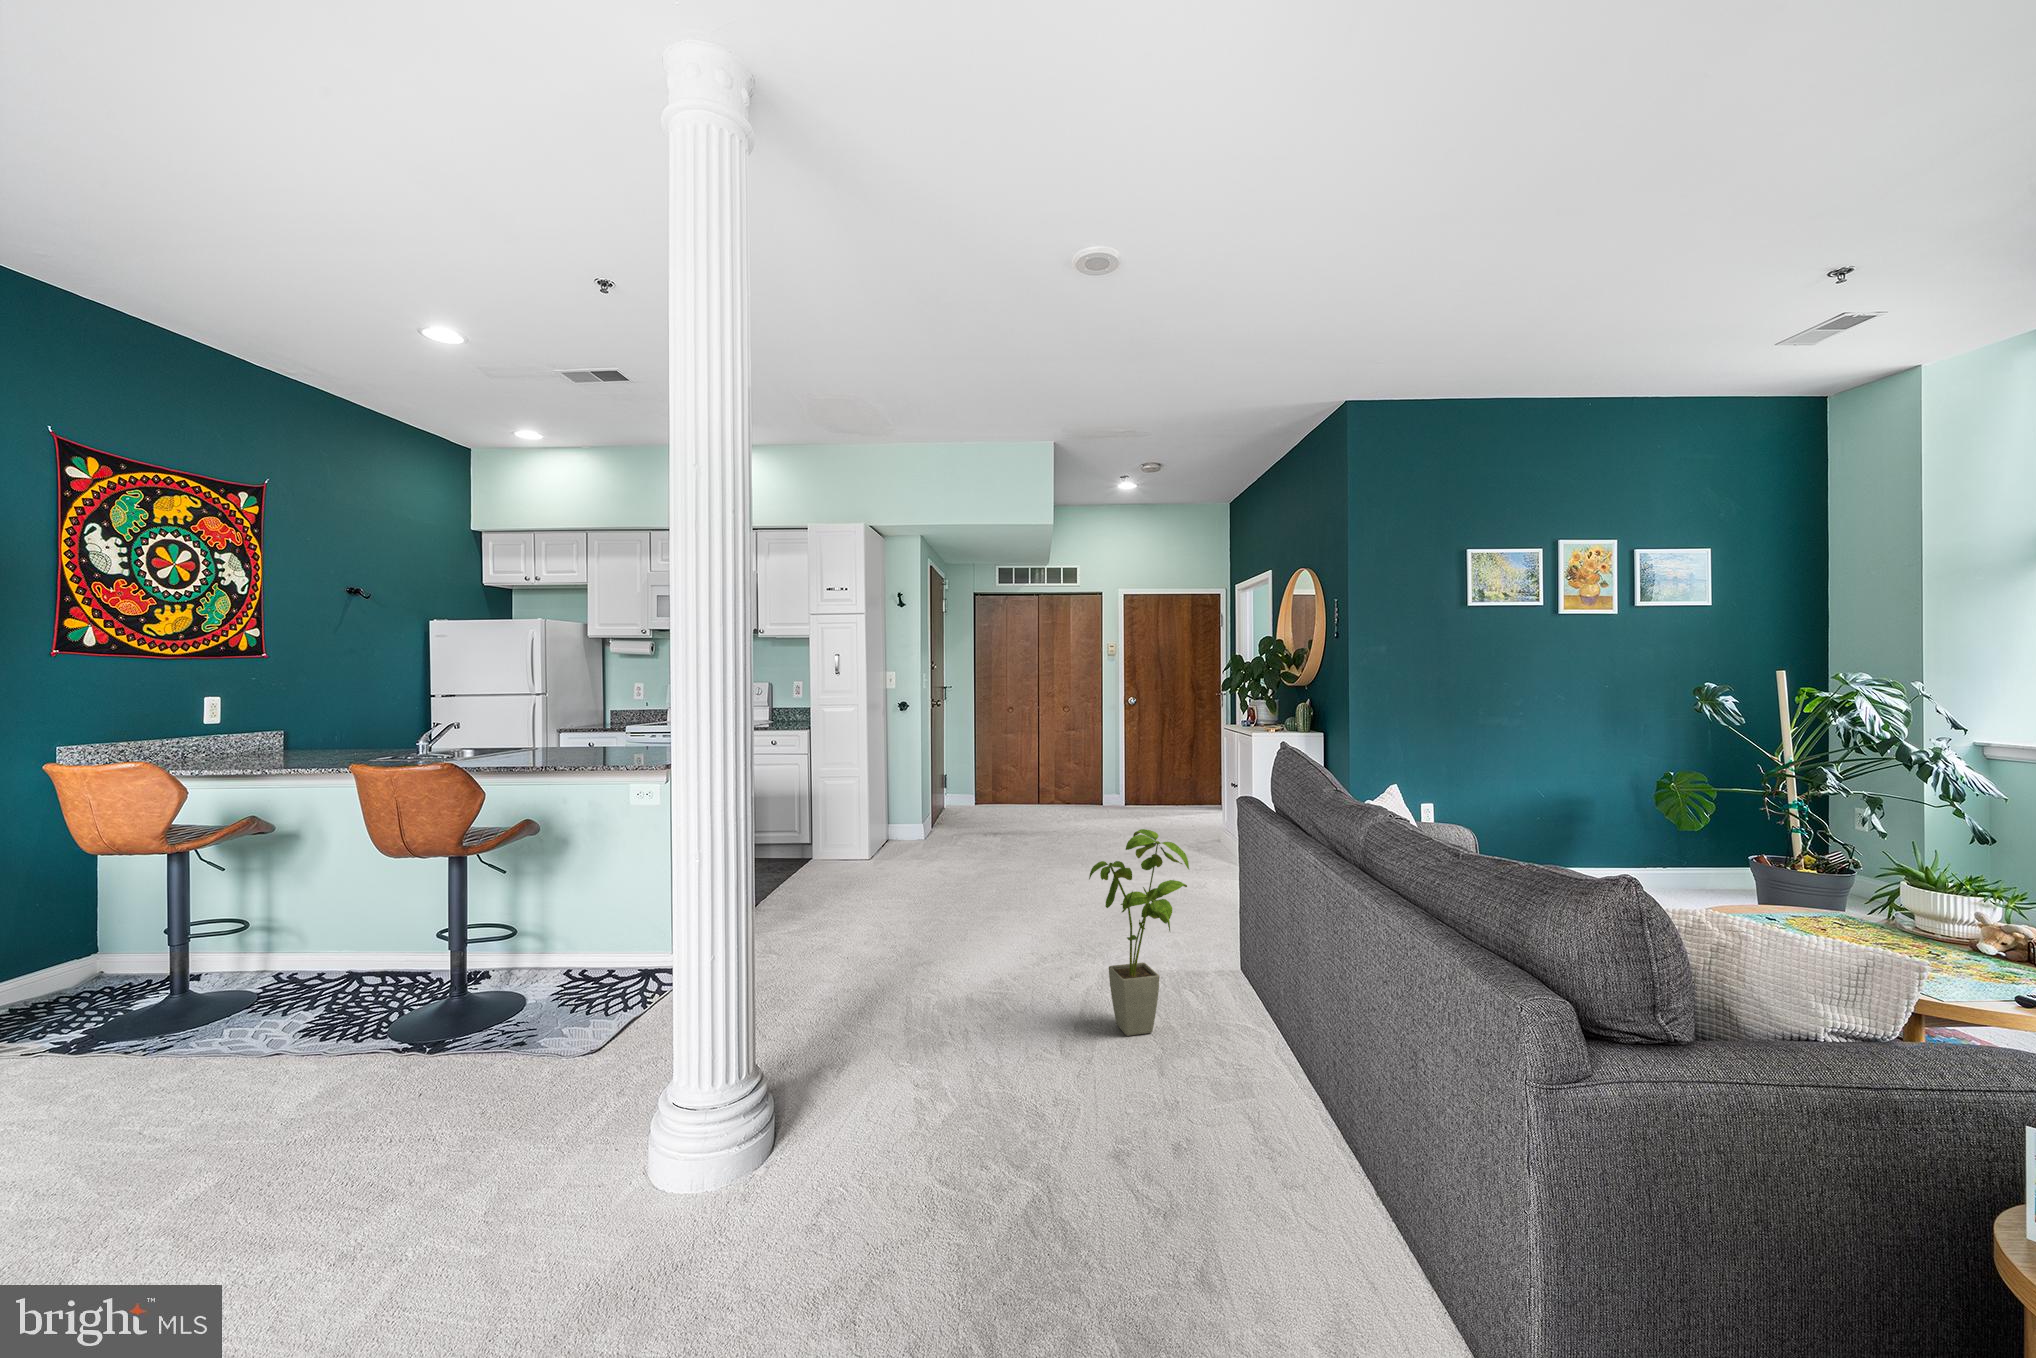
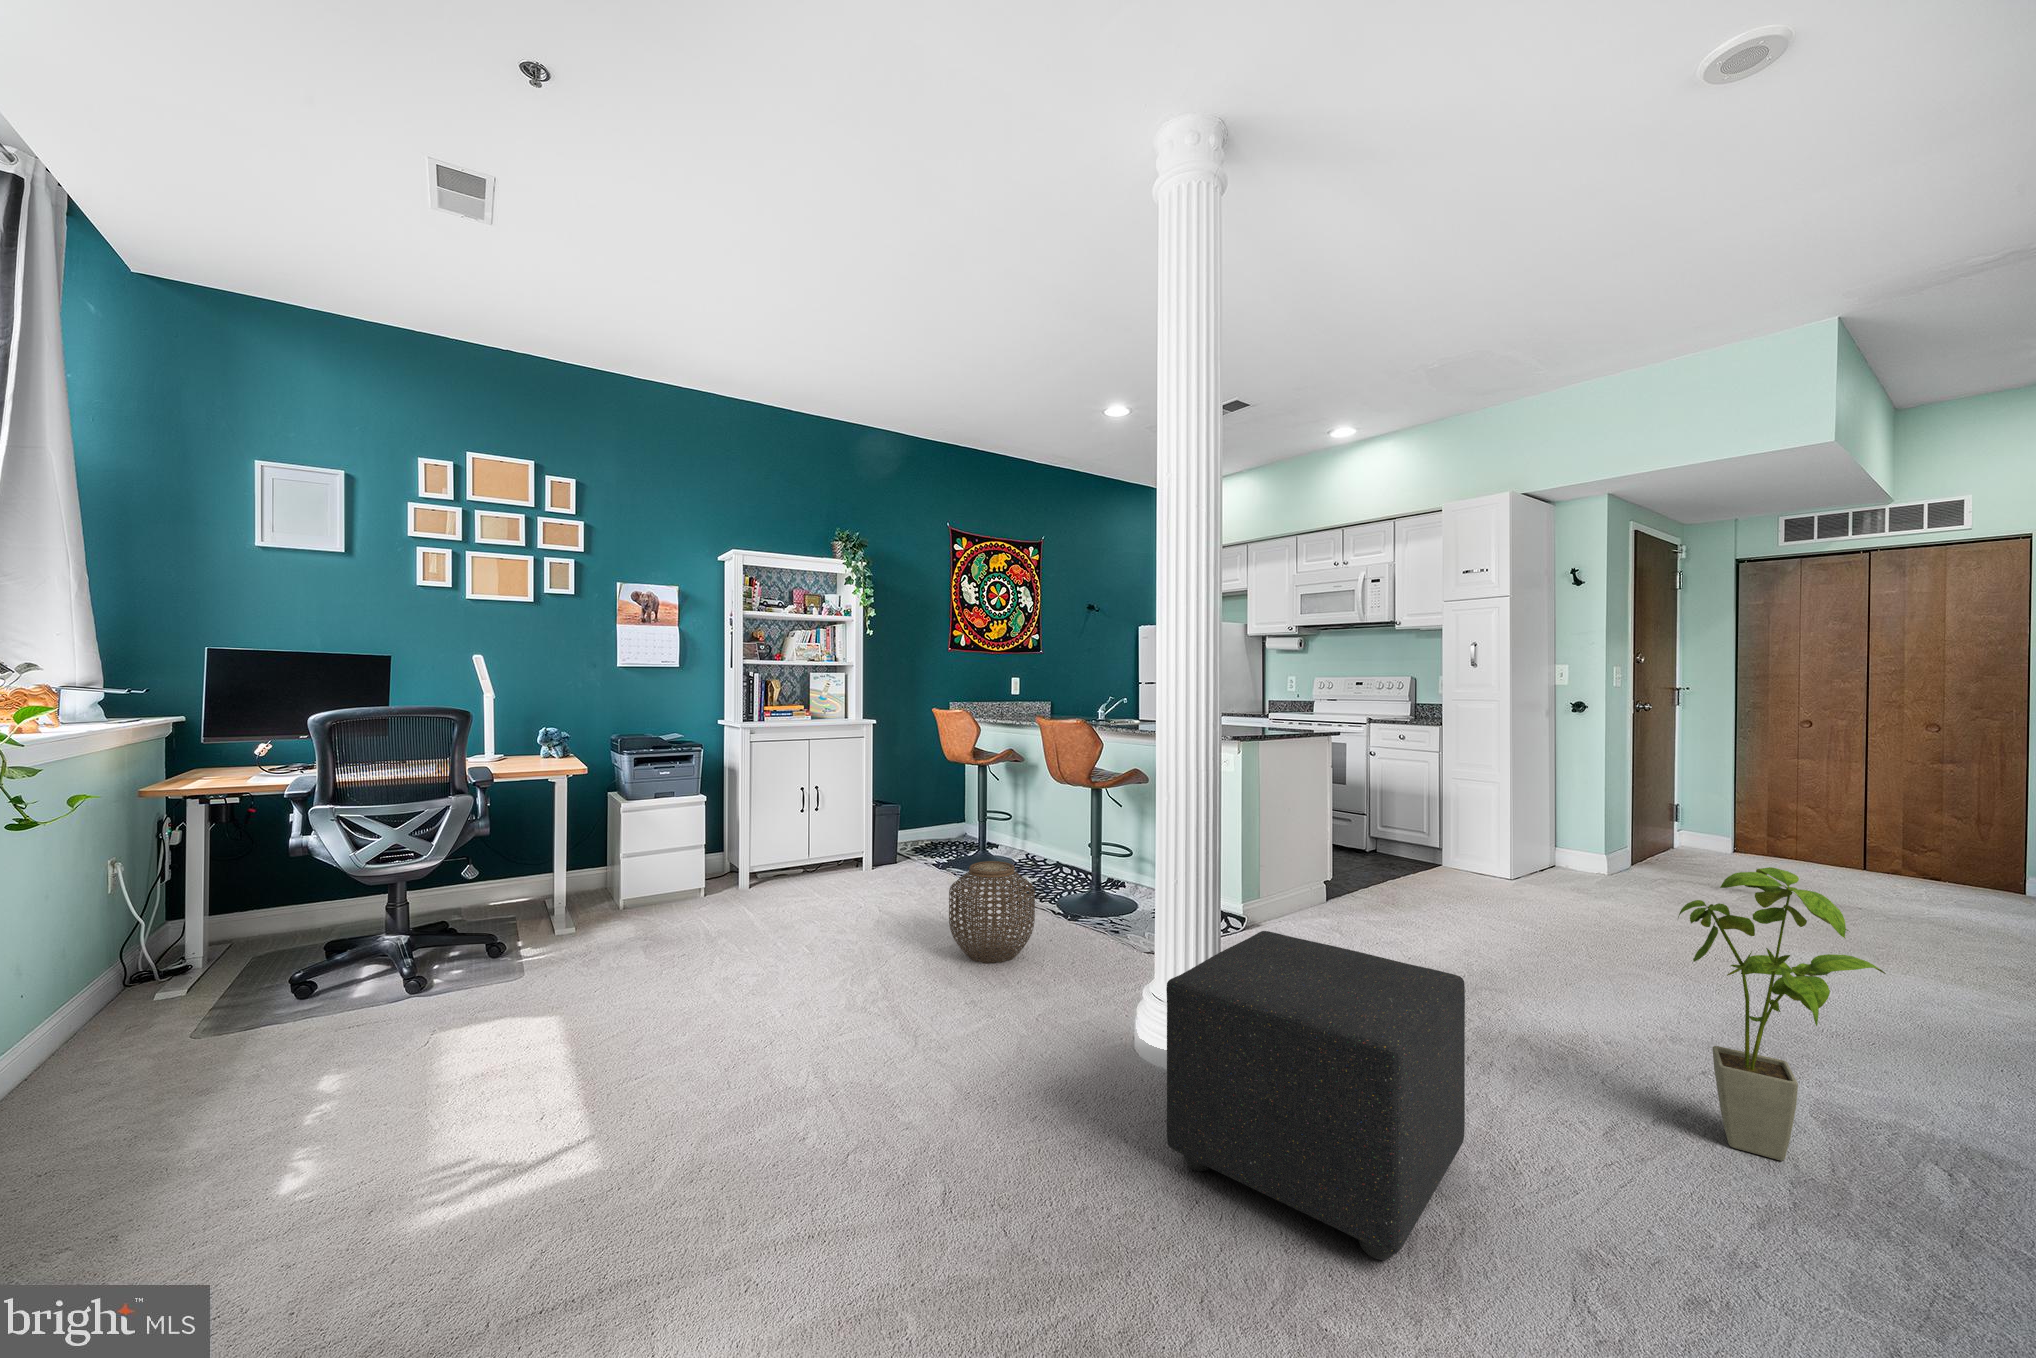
ottoman: none [791,970,1043,1278] -> present [1166,931,1465,1260]
woven basket: none [239,999,416,1173] -> present [949,861,1035,963]

